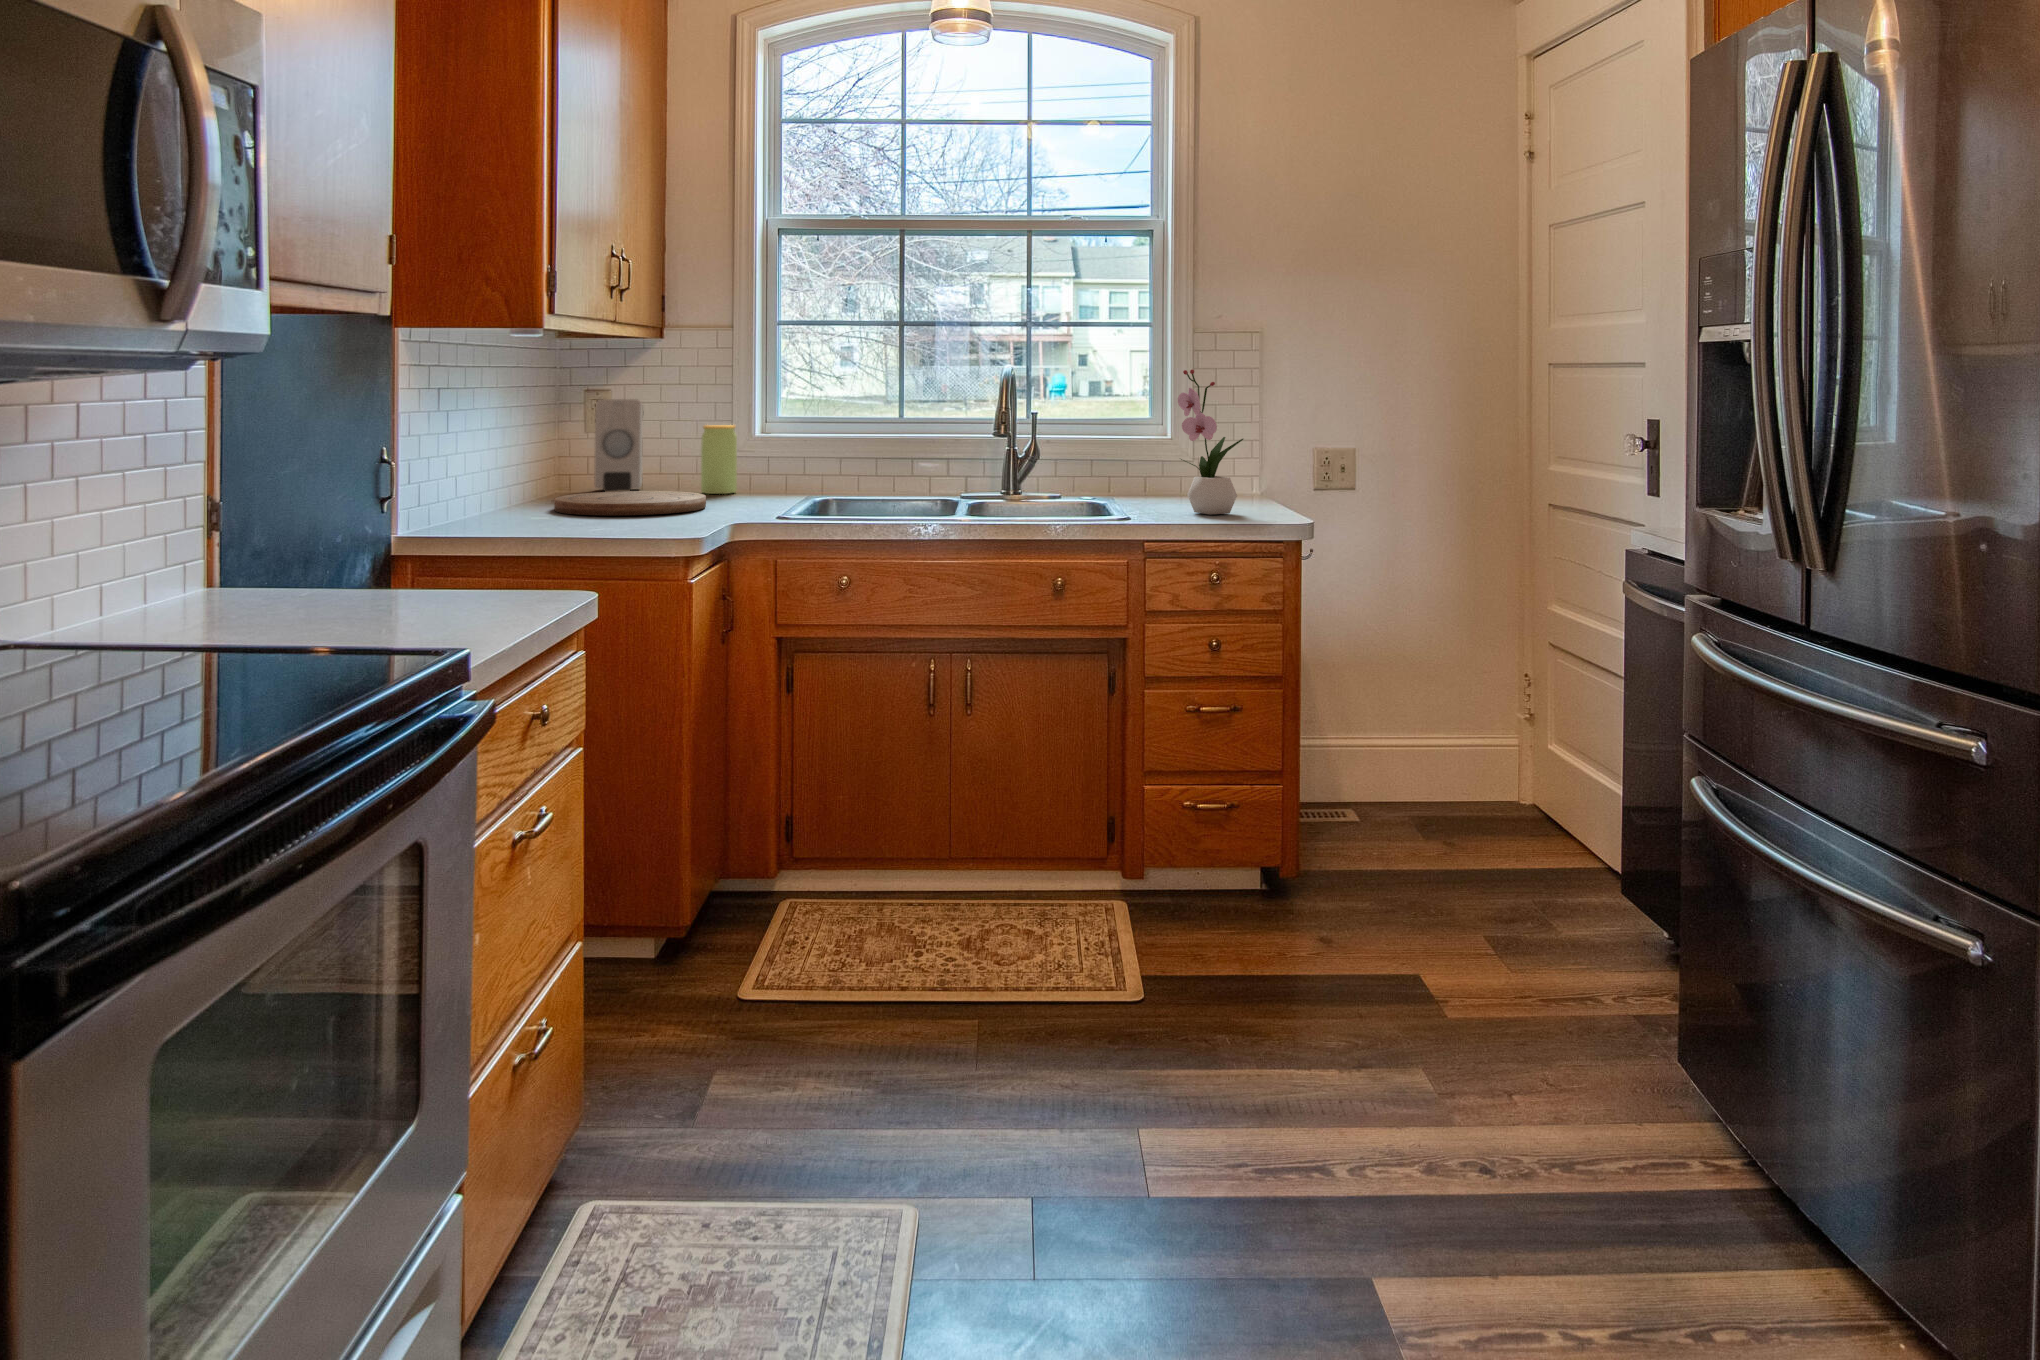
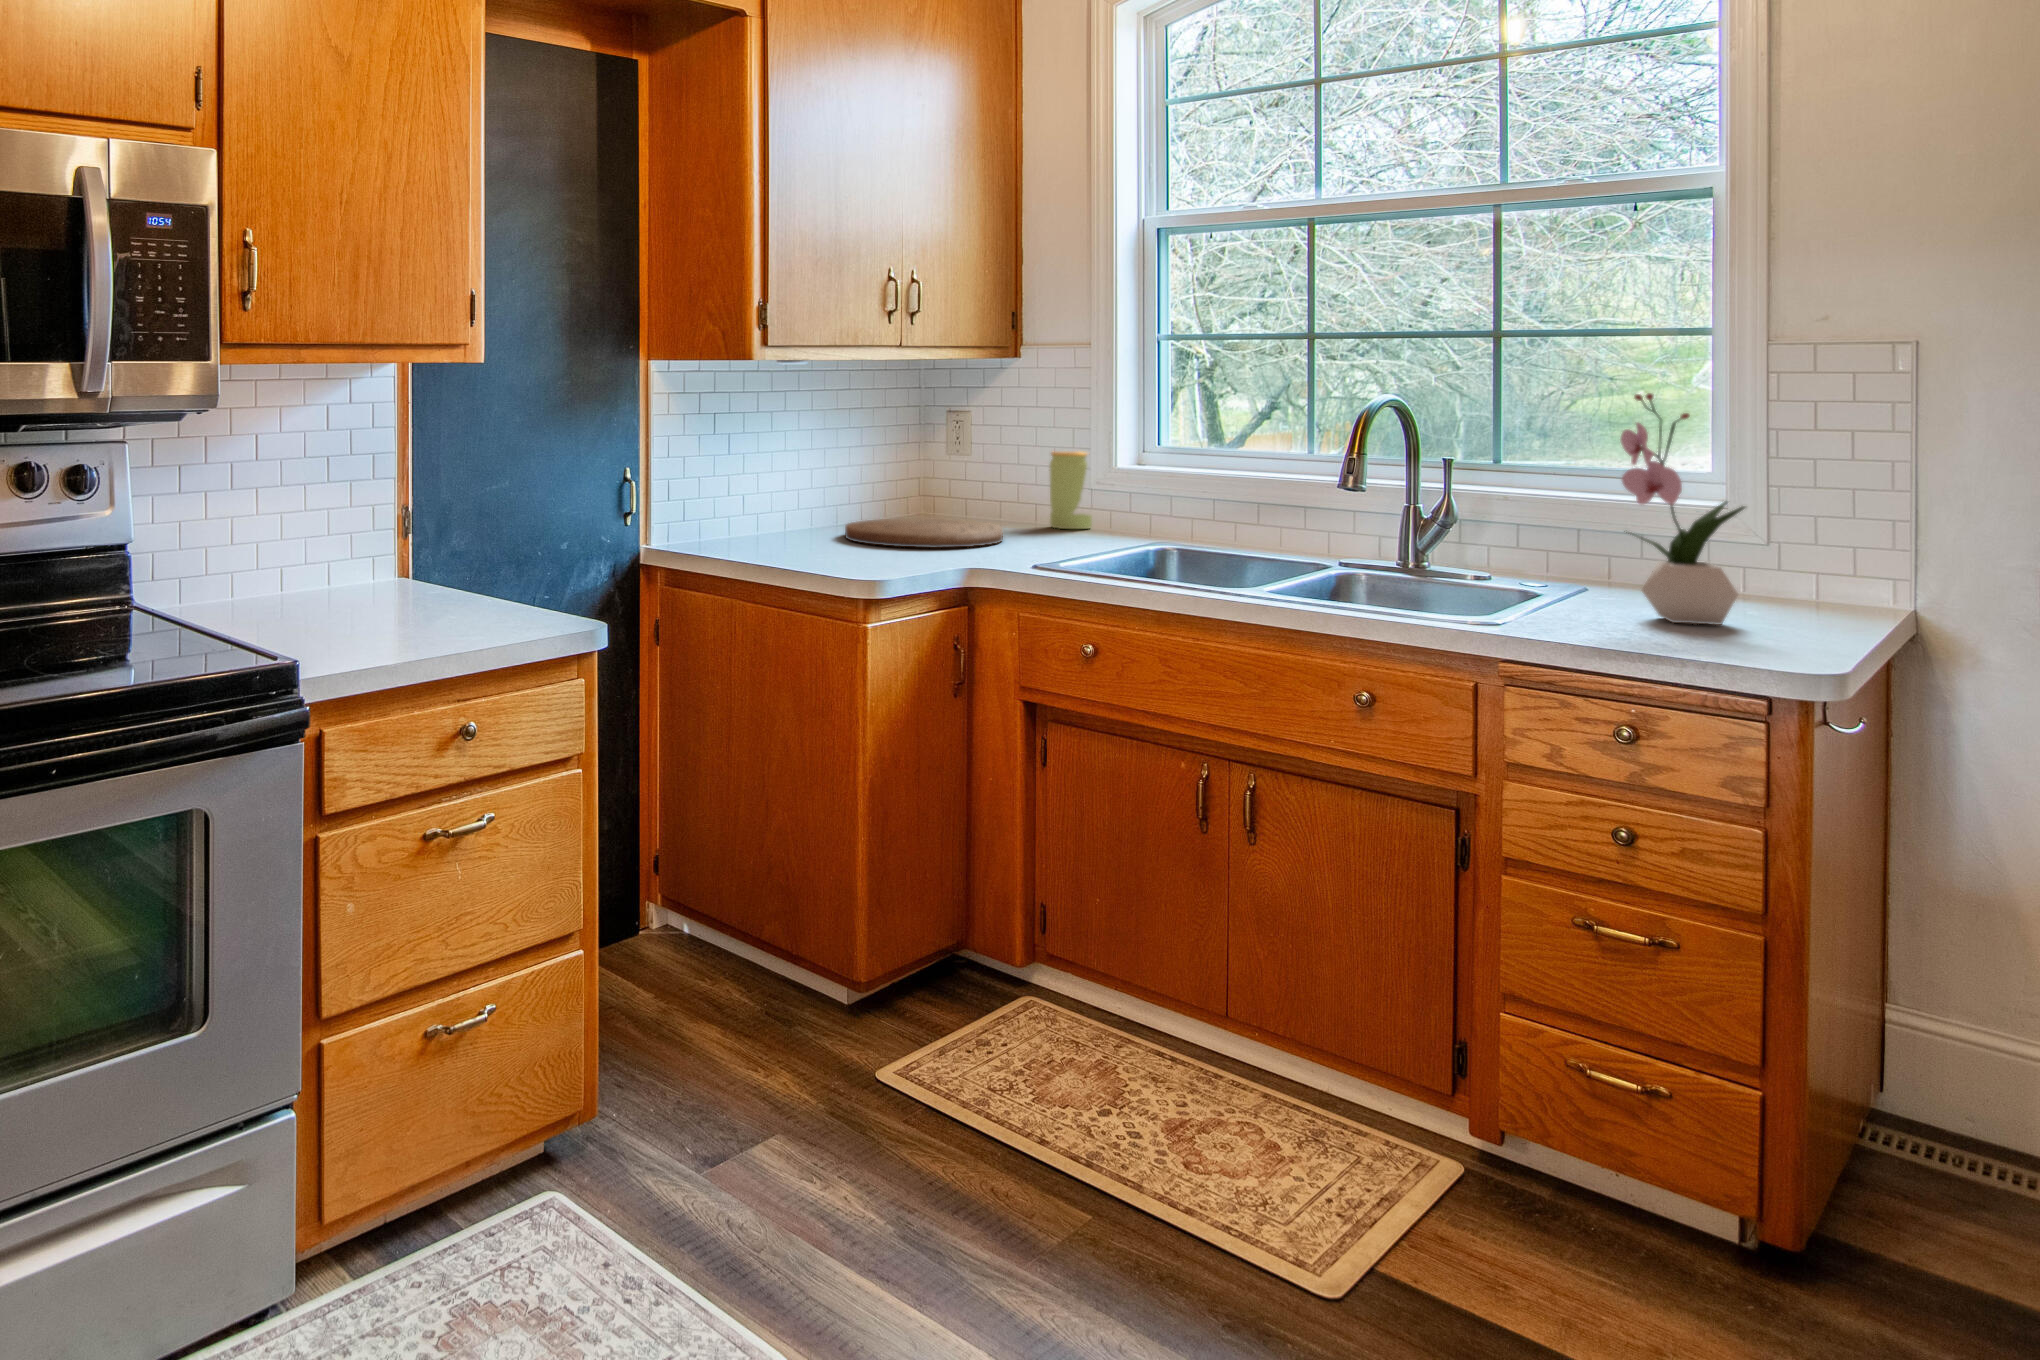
soap dispenser: present [595,399,644,492] -> none [940,421,1010,521]

